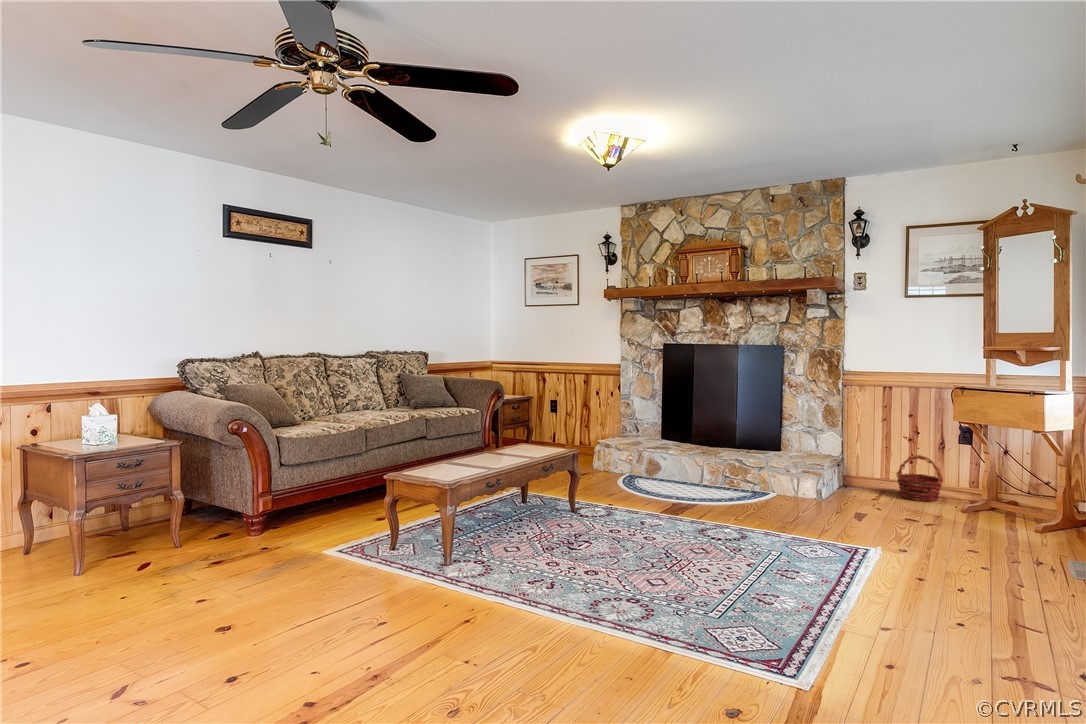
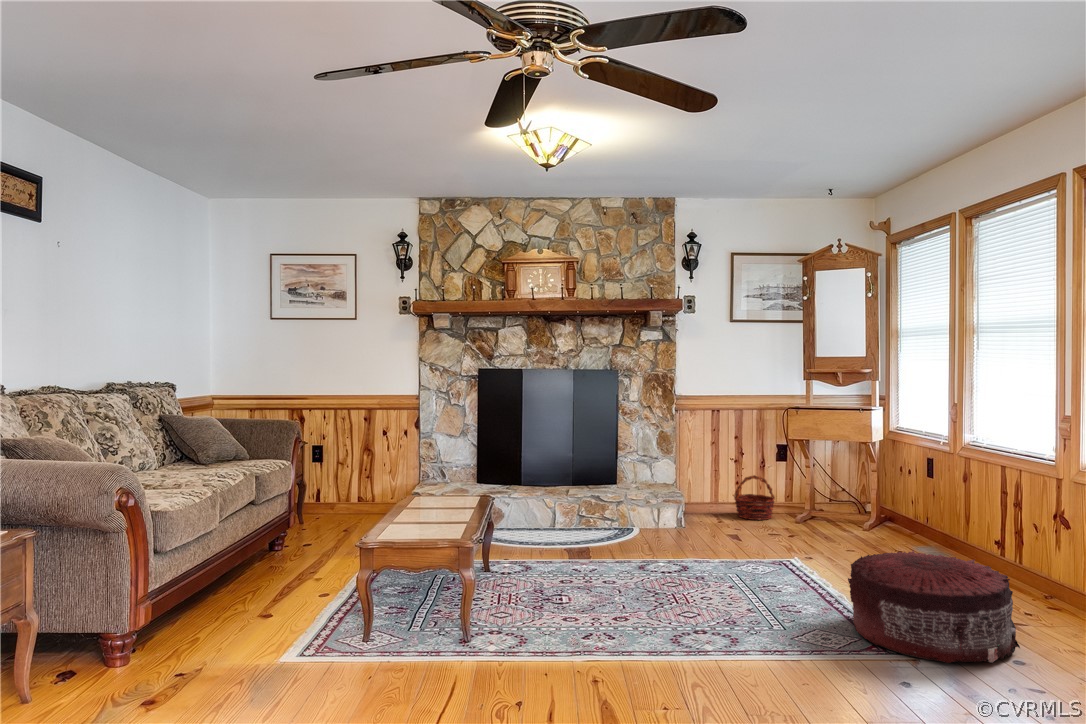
pouf: none [802,528,952,640] -> present [848,550,1020,663]

